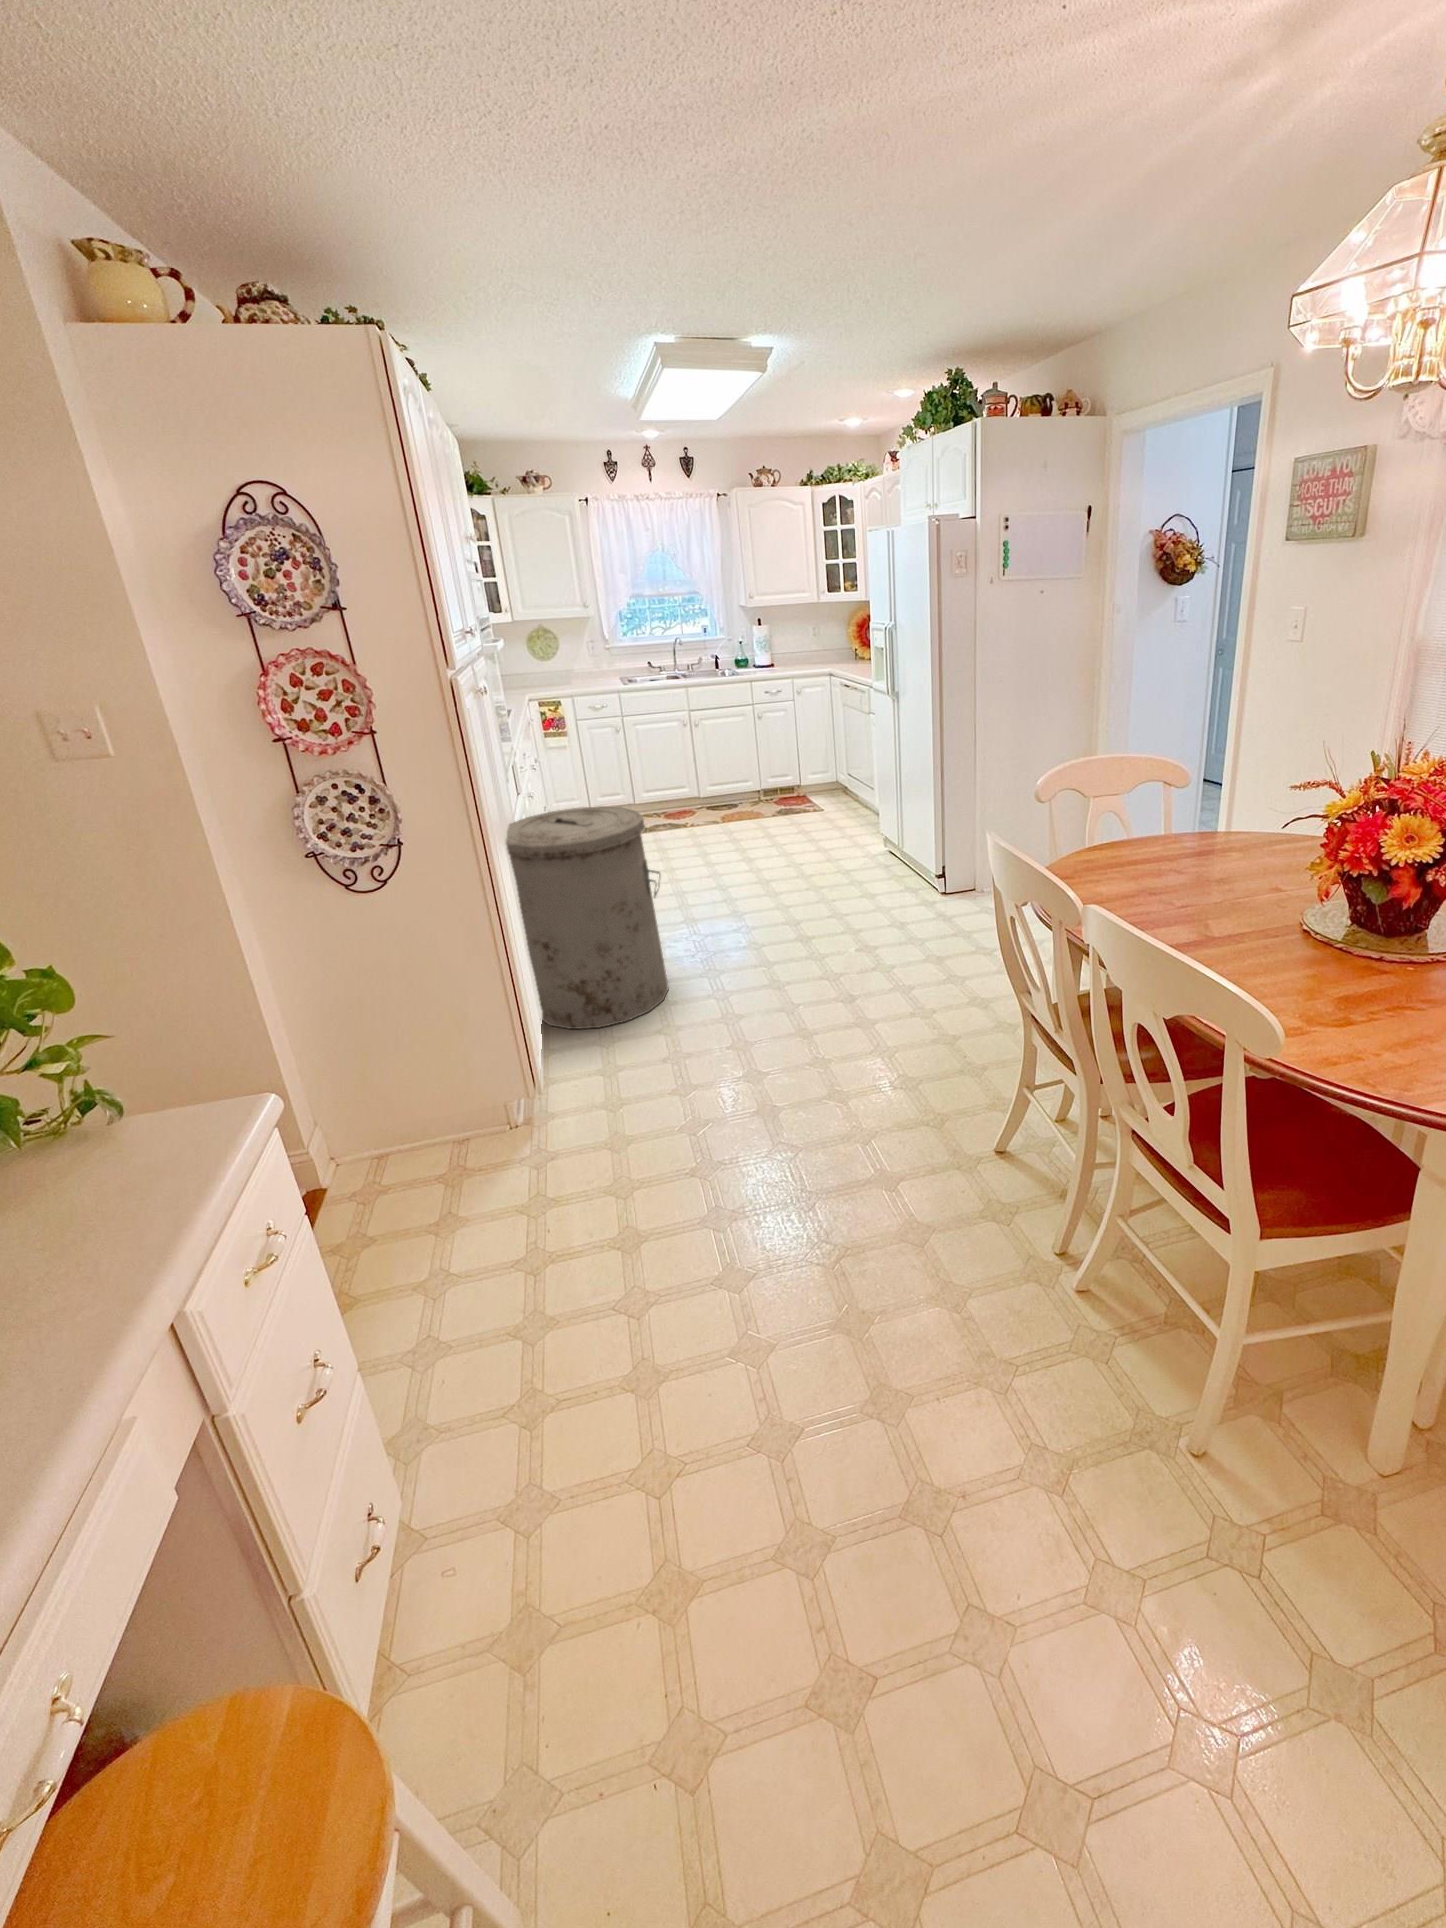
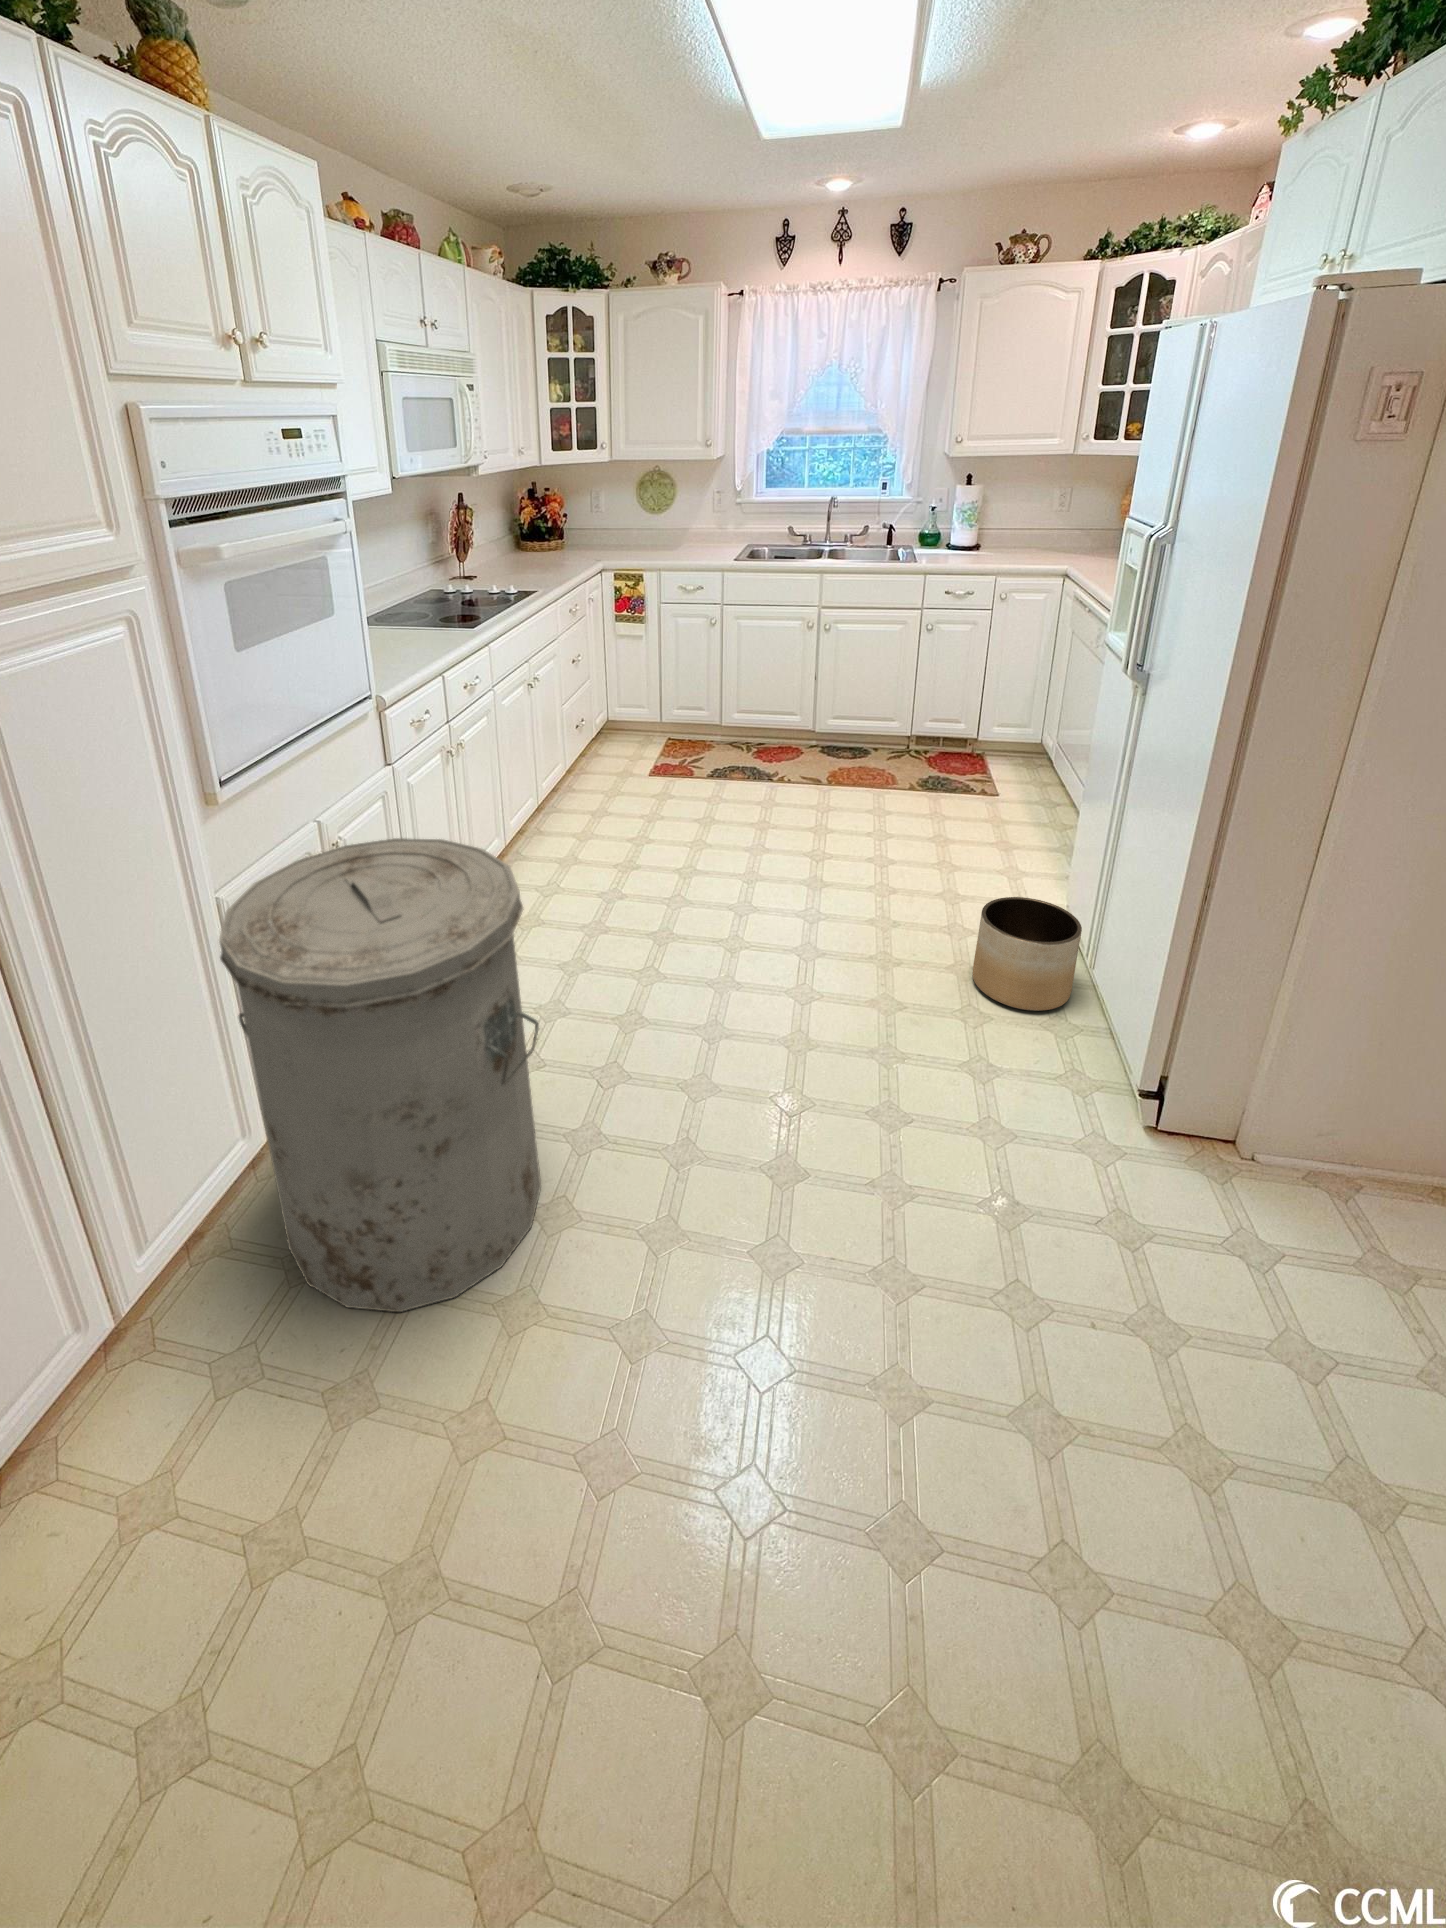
planter: none [831,829,879,881] -> present [973,897,1082,1011]

